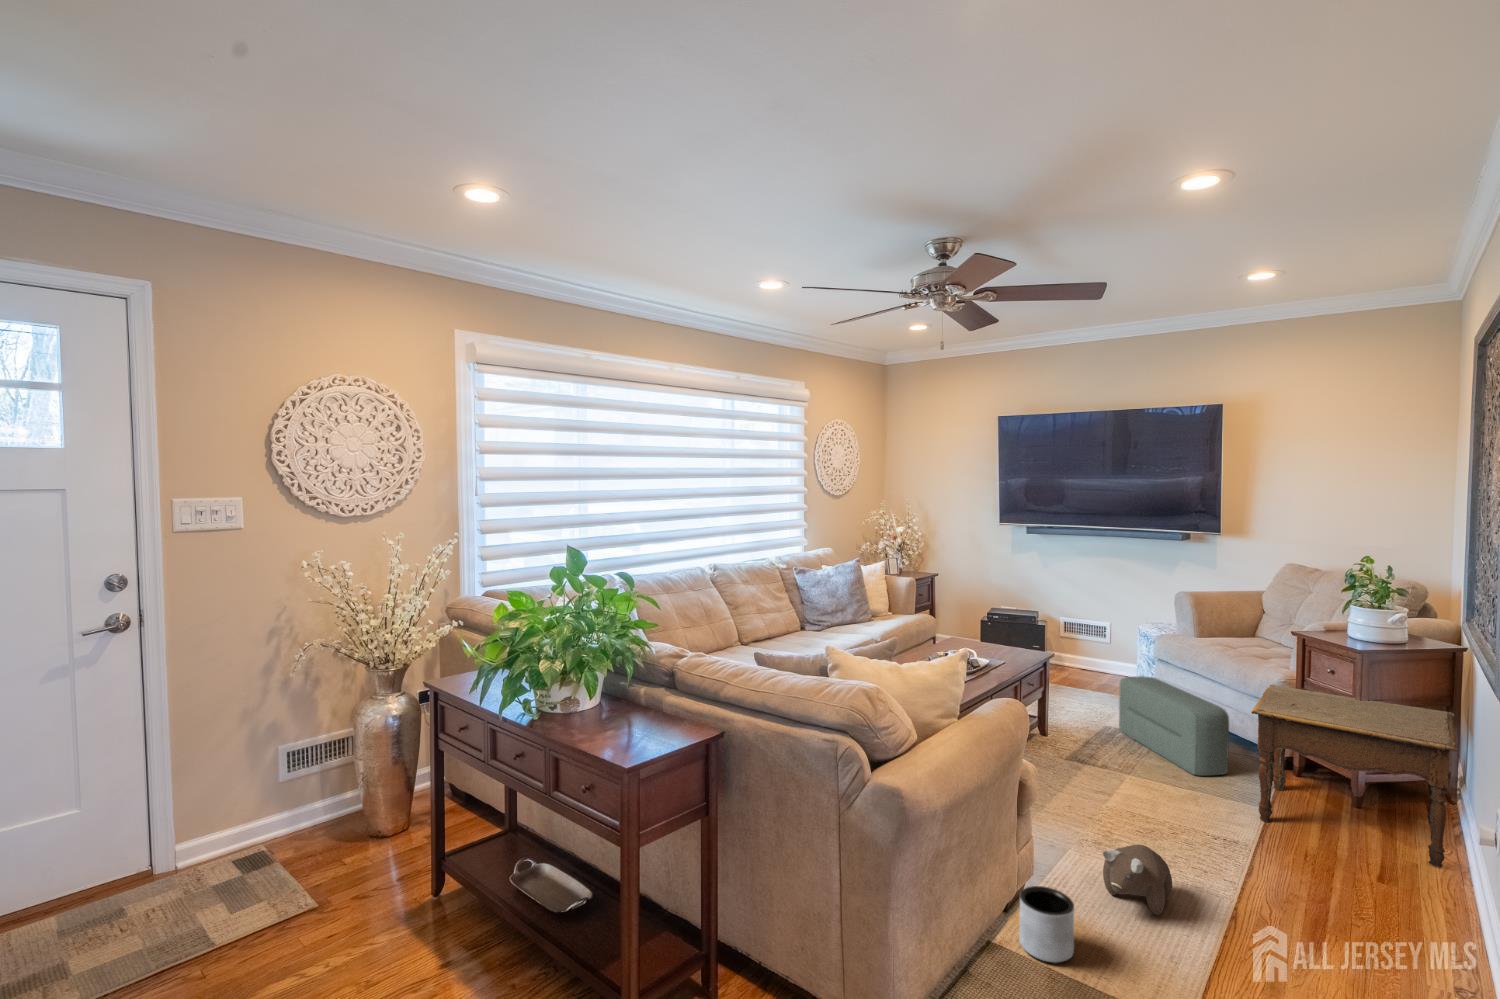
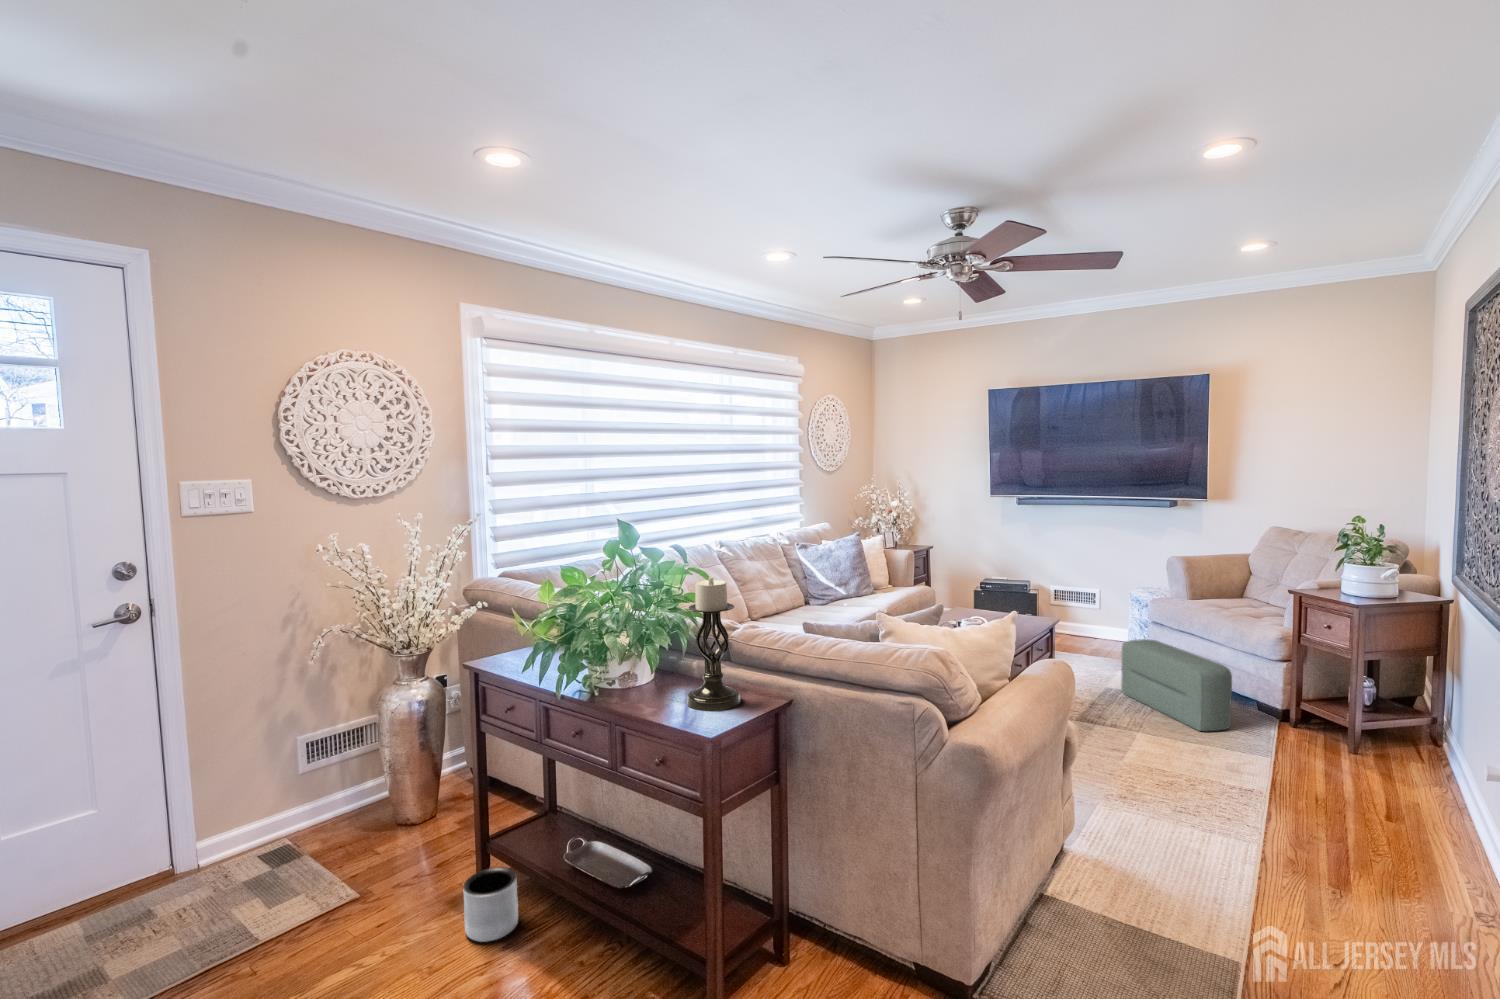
candle holder: none [615,606,669,742] -> present [687,577,741,711]
side table: present [1251,685,1458,868] -> none [1260,642,1455,805]
plush toy: present [1103,844,1172,915] -> none [1137,795,1202,860]
planter: present [1019,886,1074,963] -> present [463,867,518,942]

